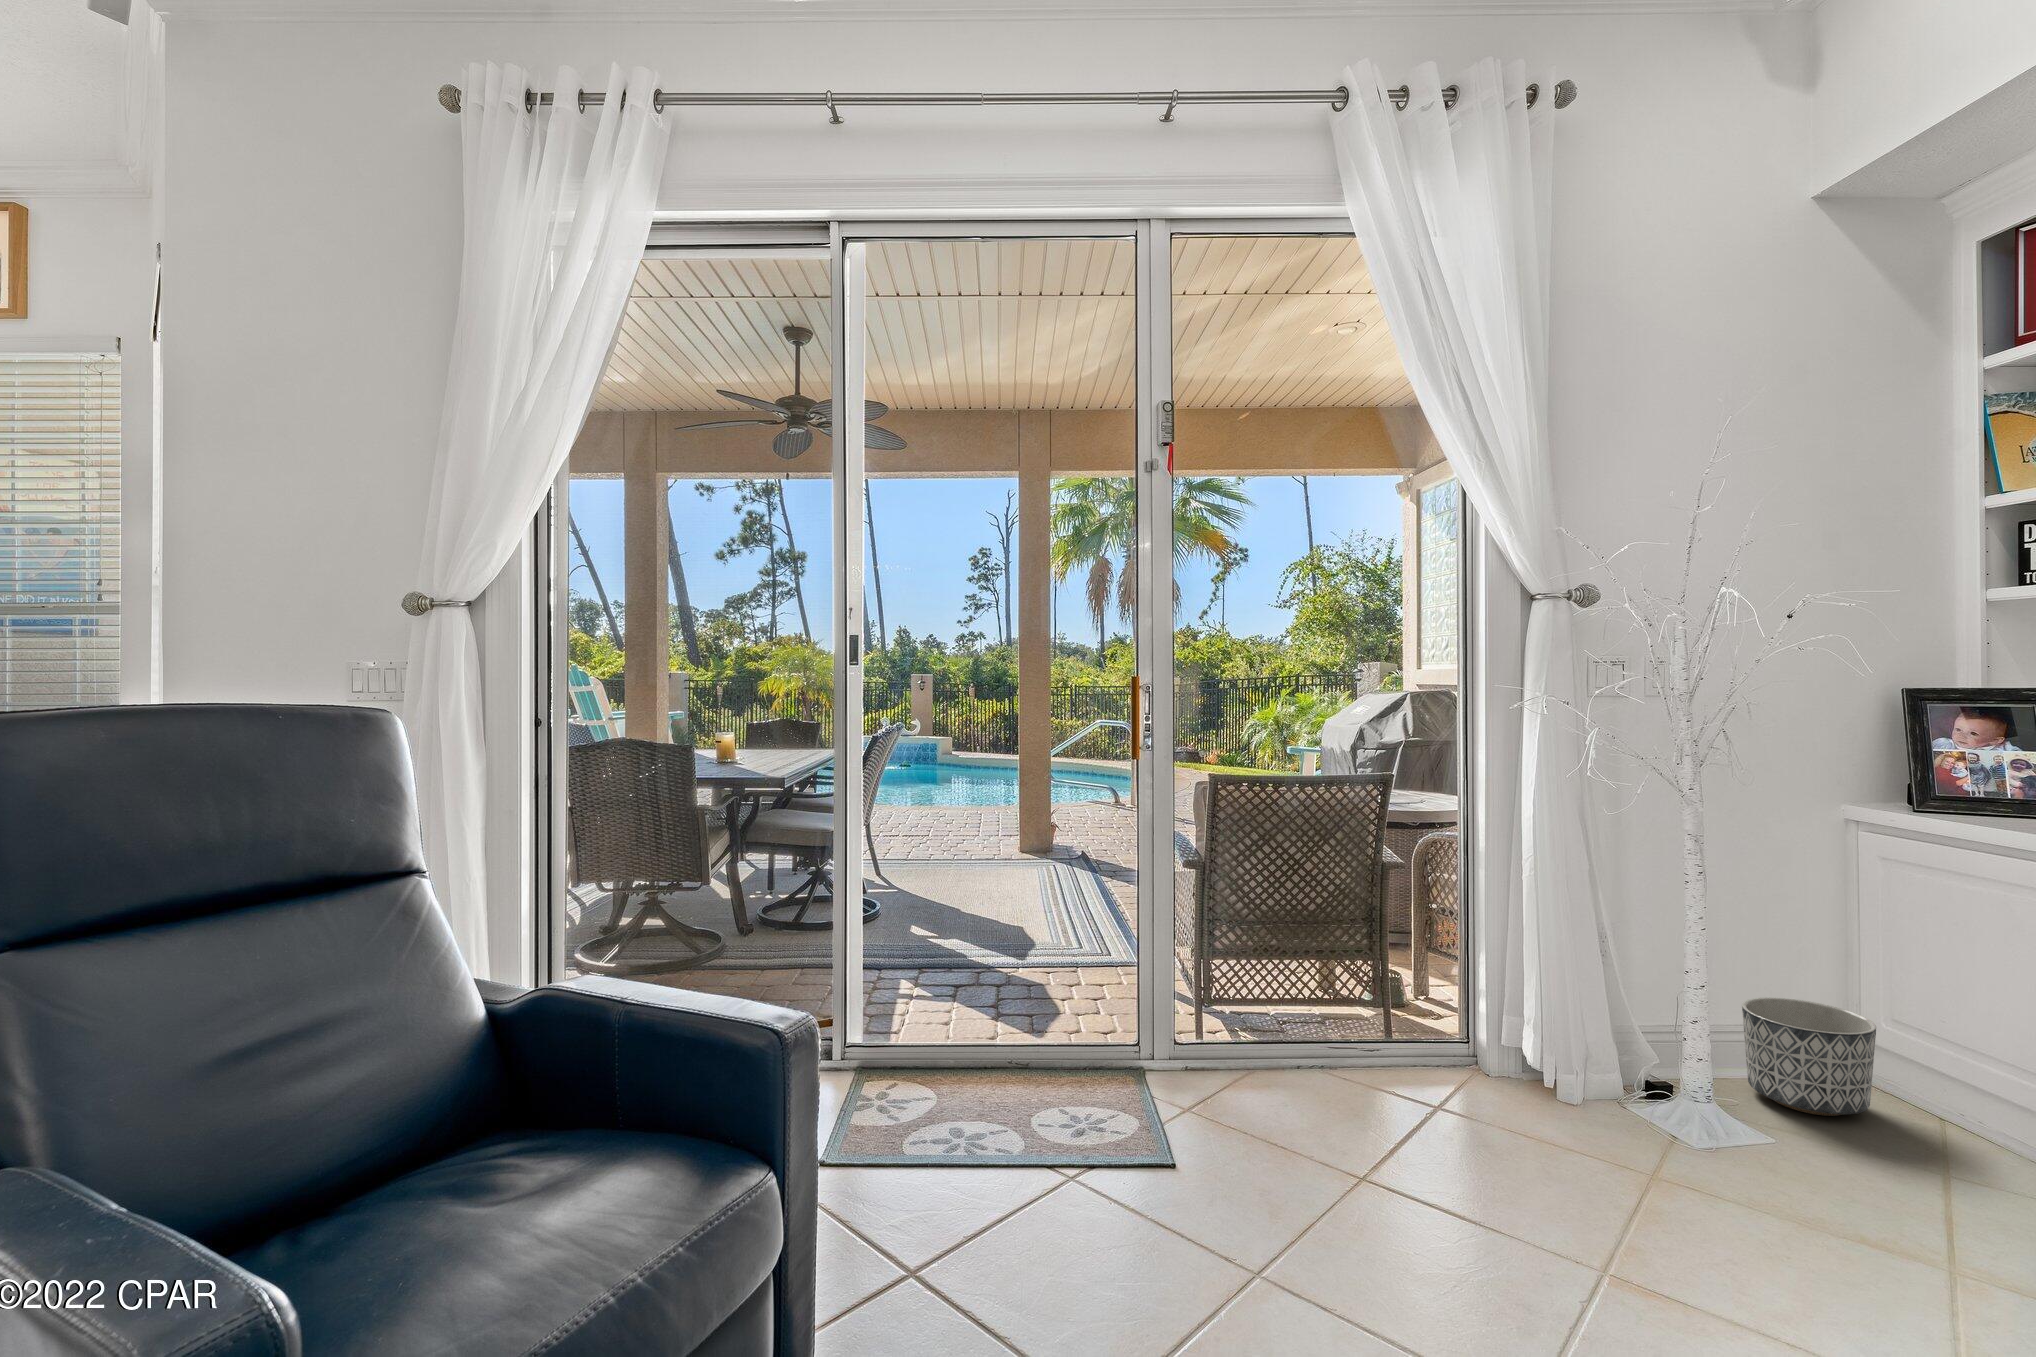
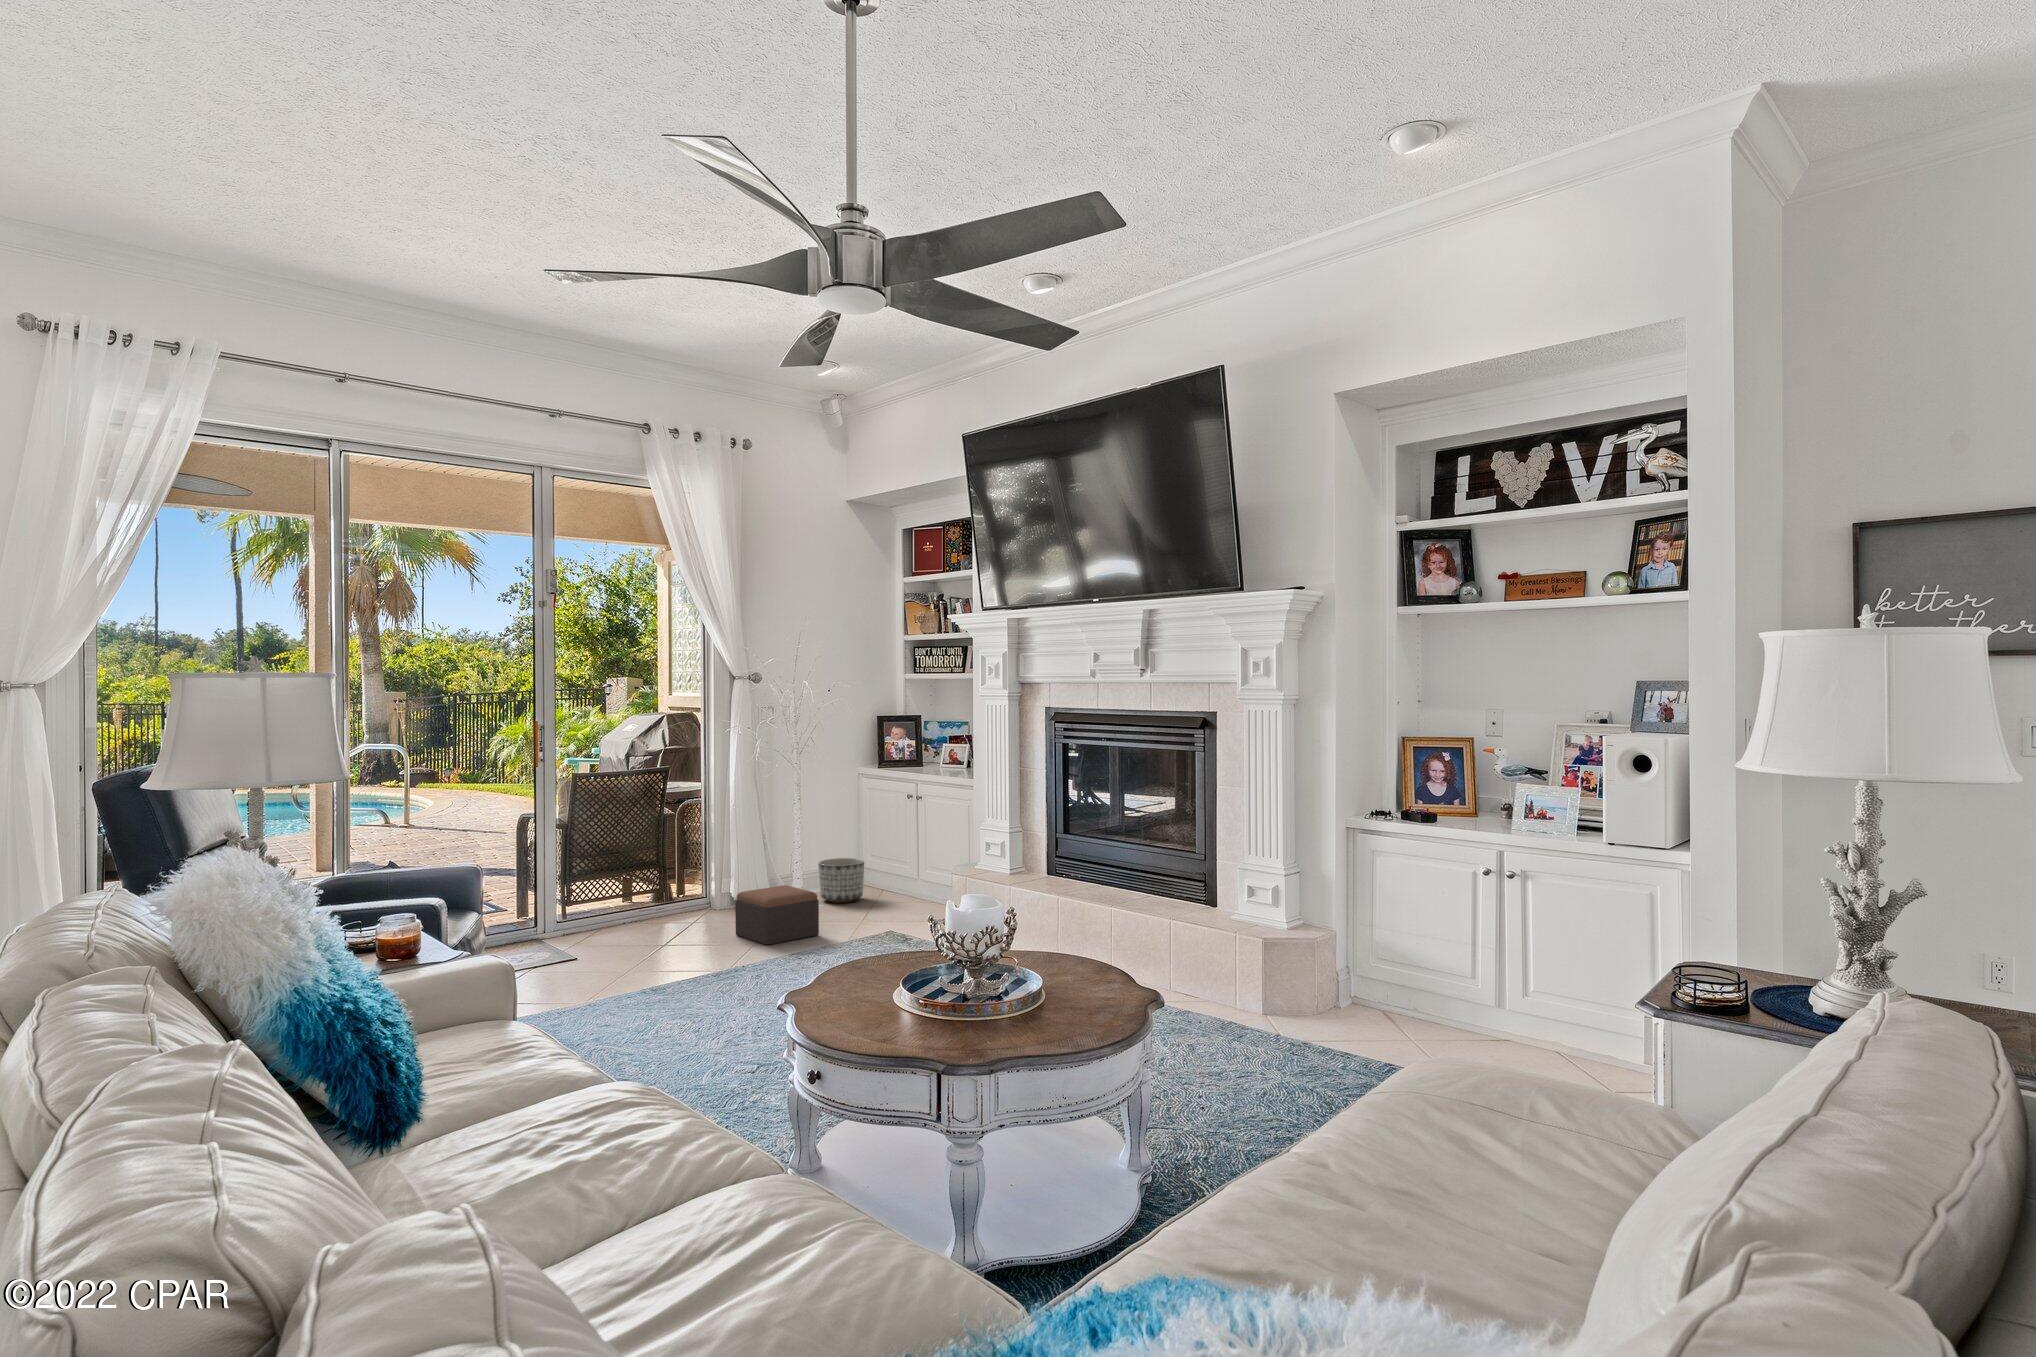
footstool: none [1522,1076,1761,1252] -> present [735,885,819,945]

